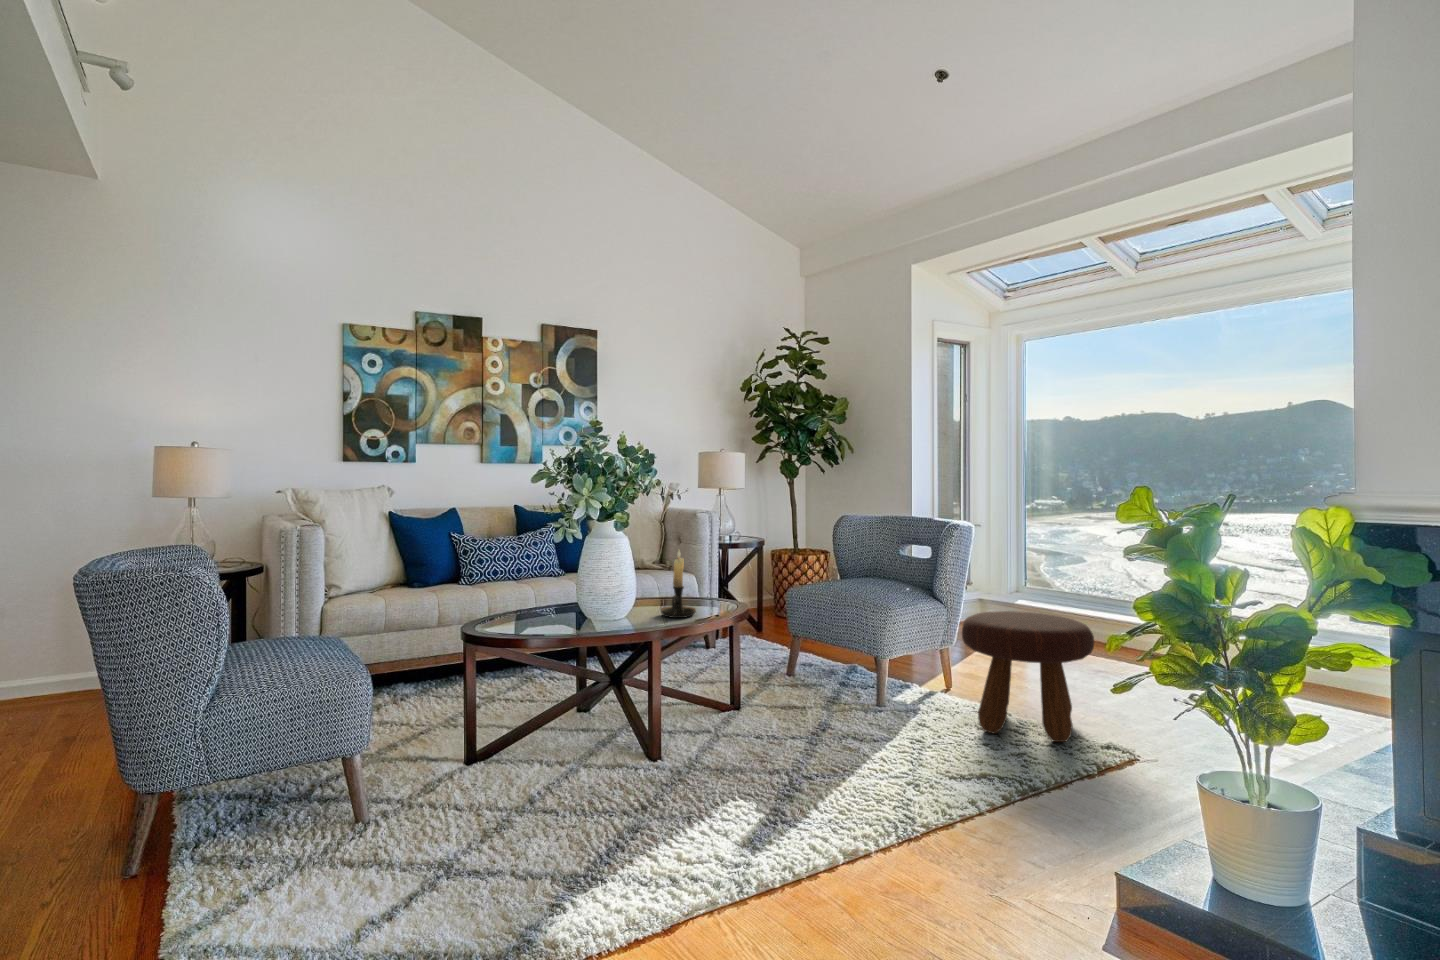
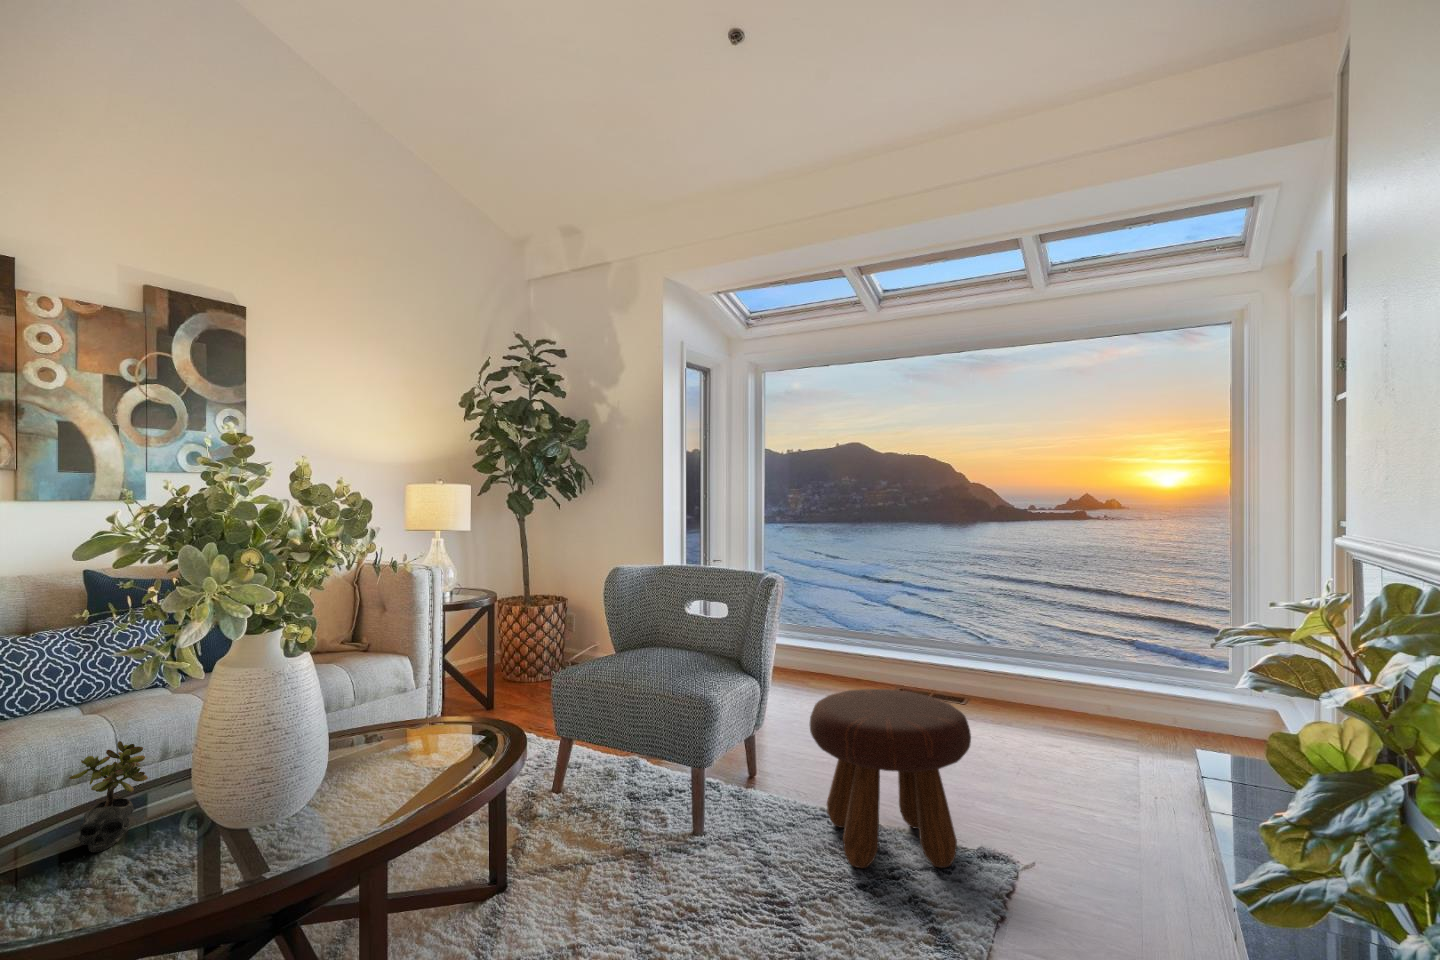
candle holder: present [661,551,696,618] -> none [366,652,430,774]
succulent plant: none [527,578,558,627] -> present [69,741,148,852]

